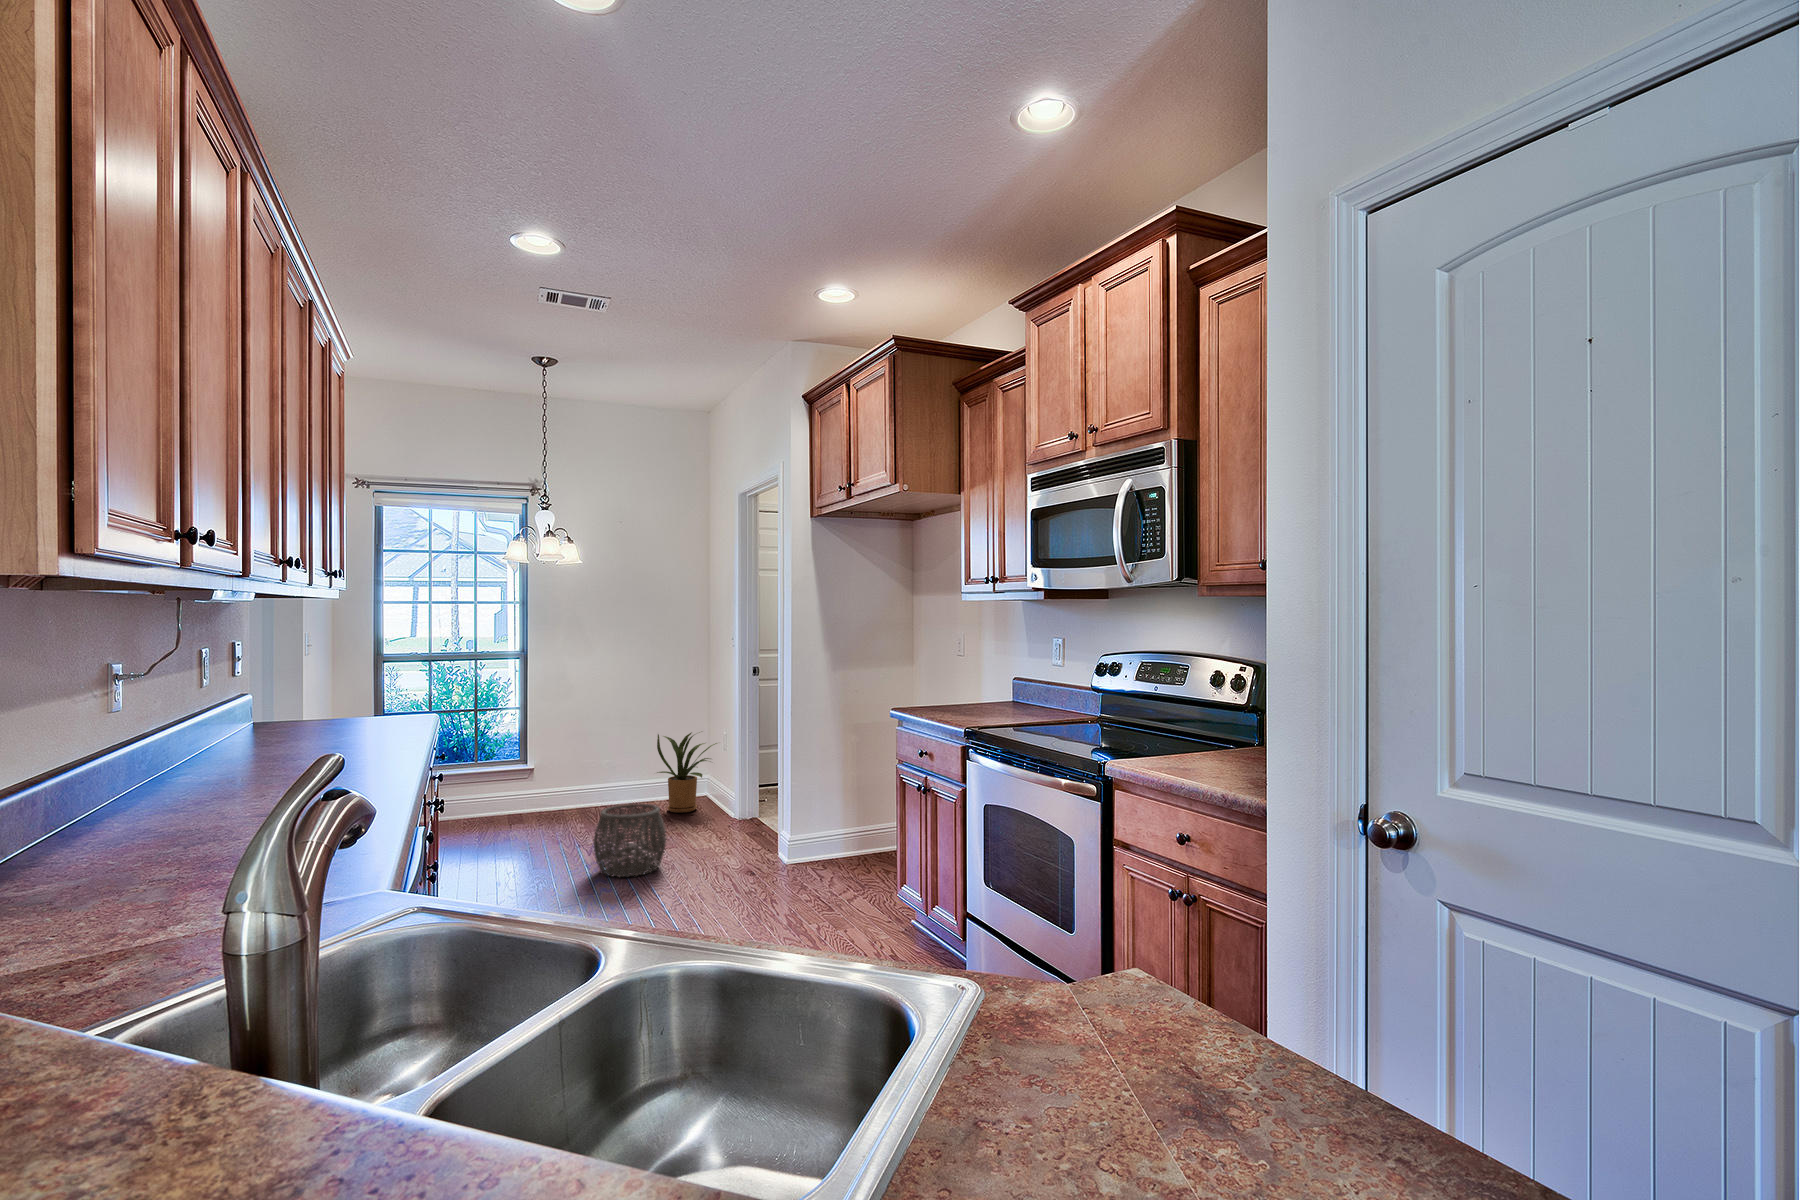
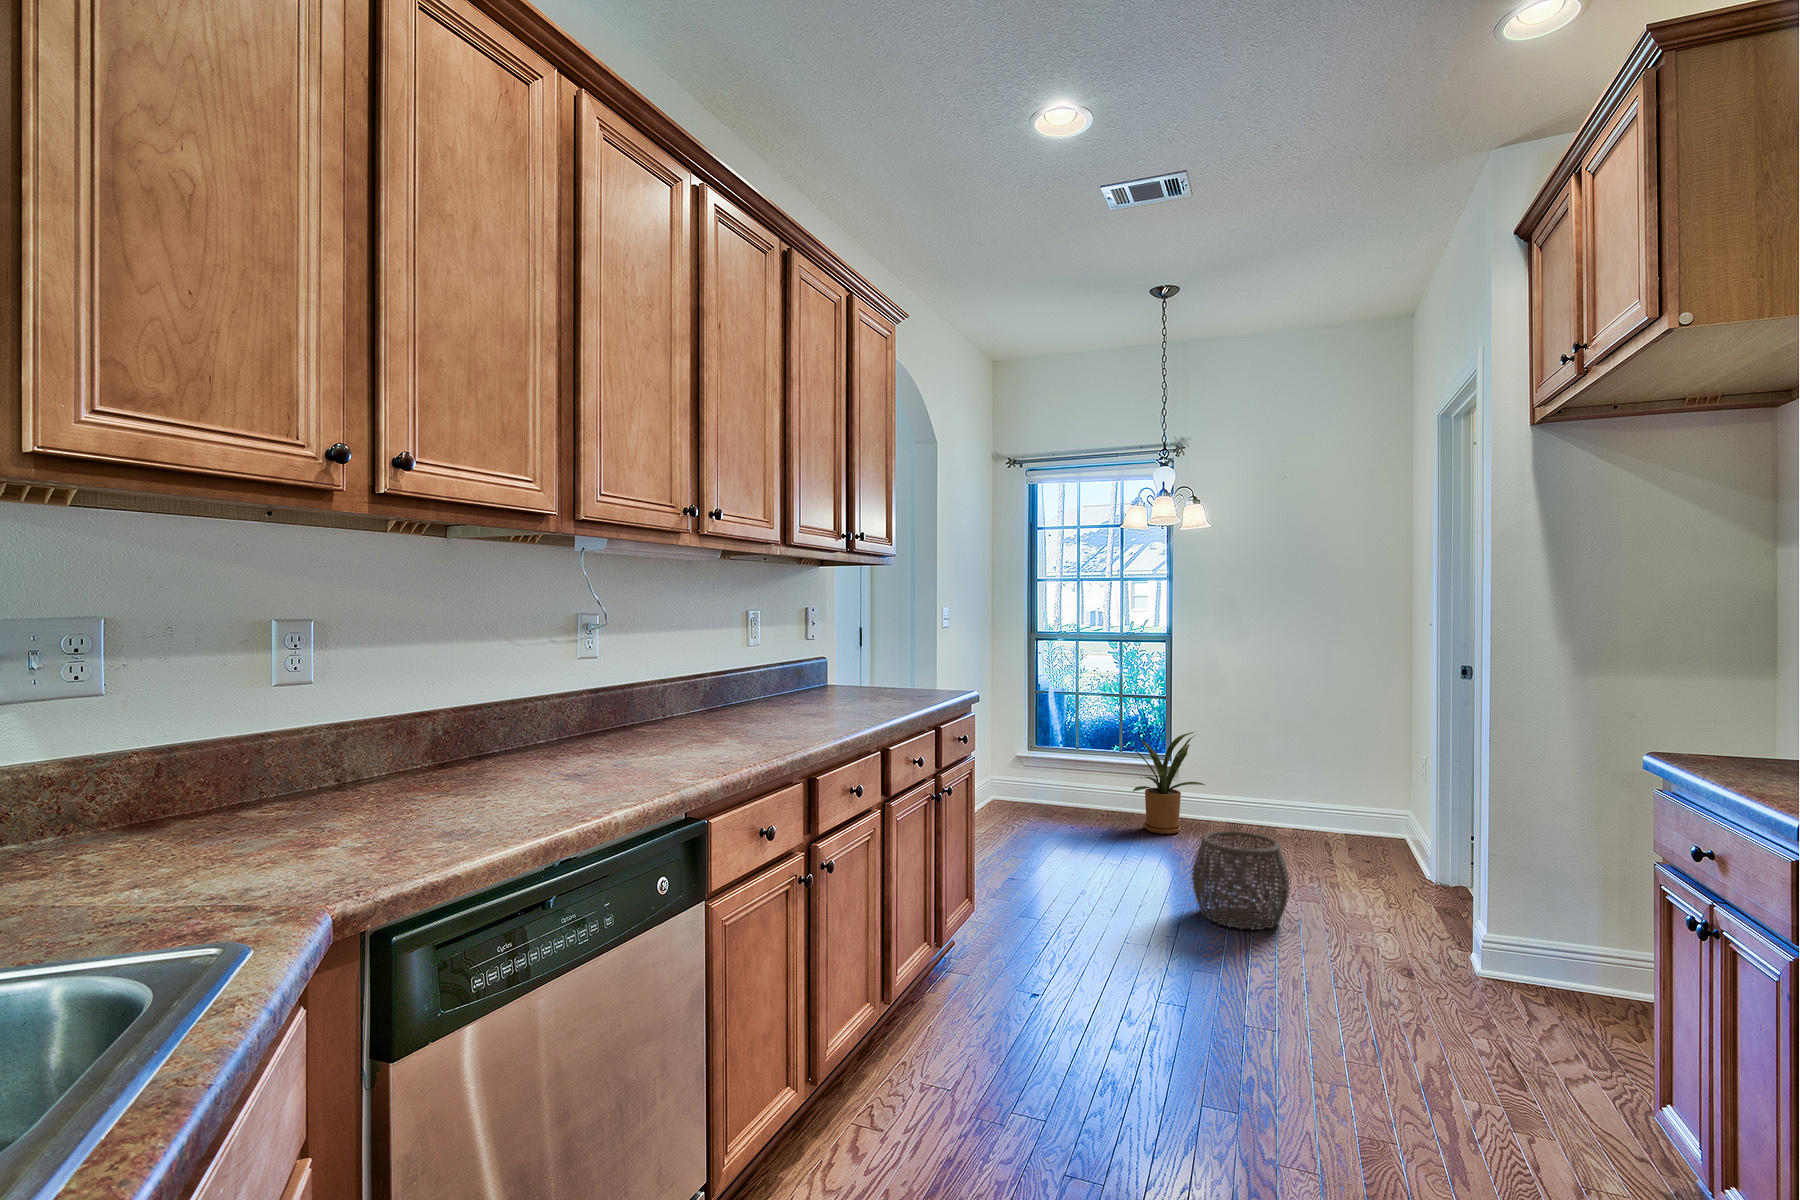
house plant: present [657,732,717,813] -> present [1119,732,1205,834]

